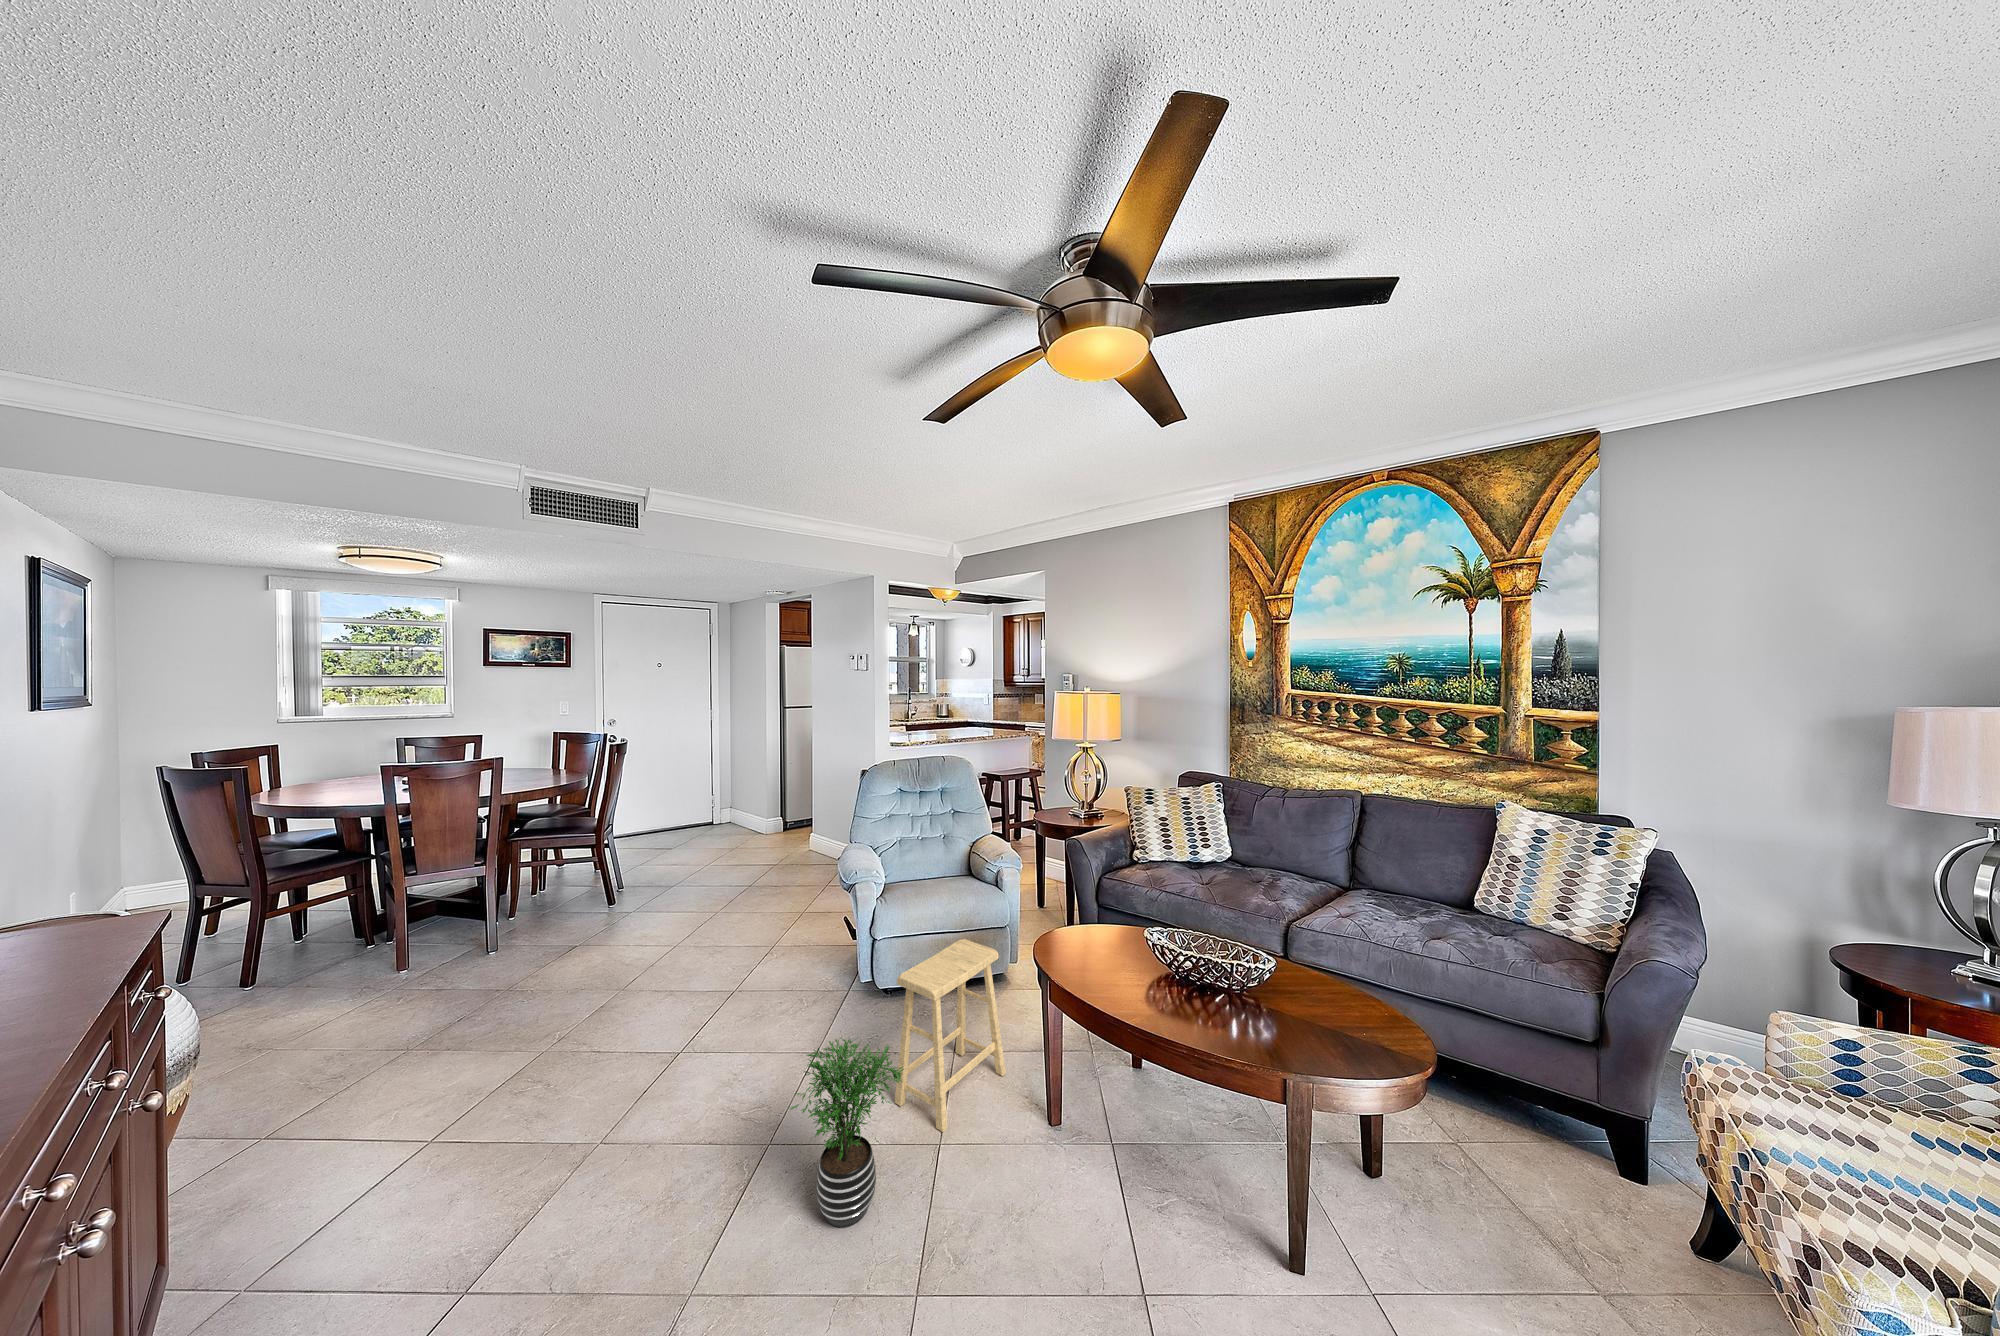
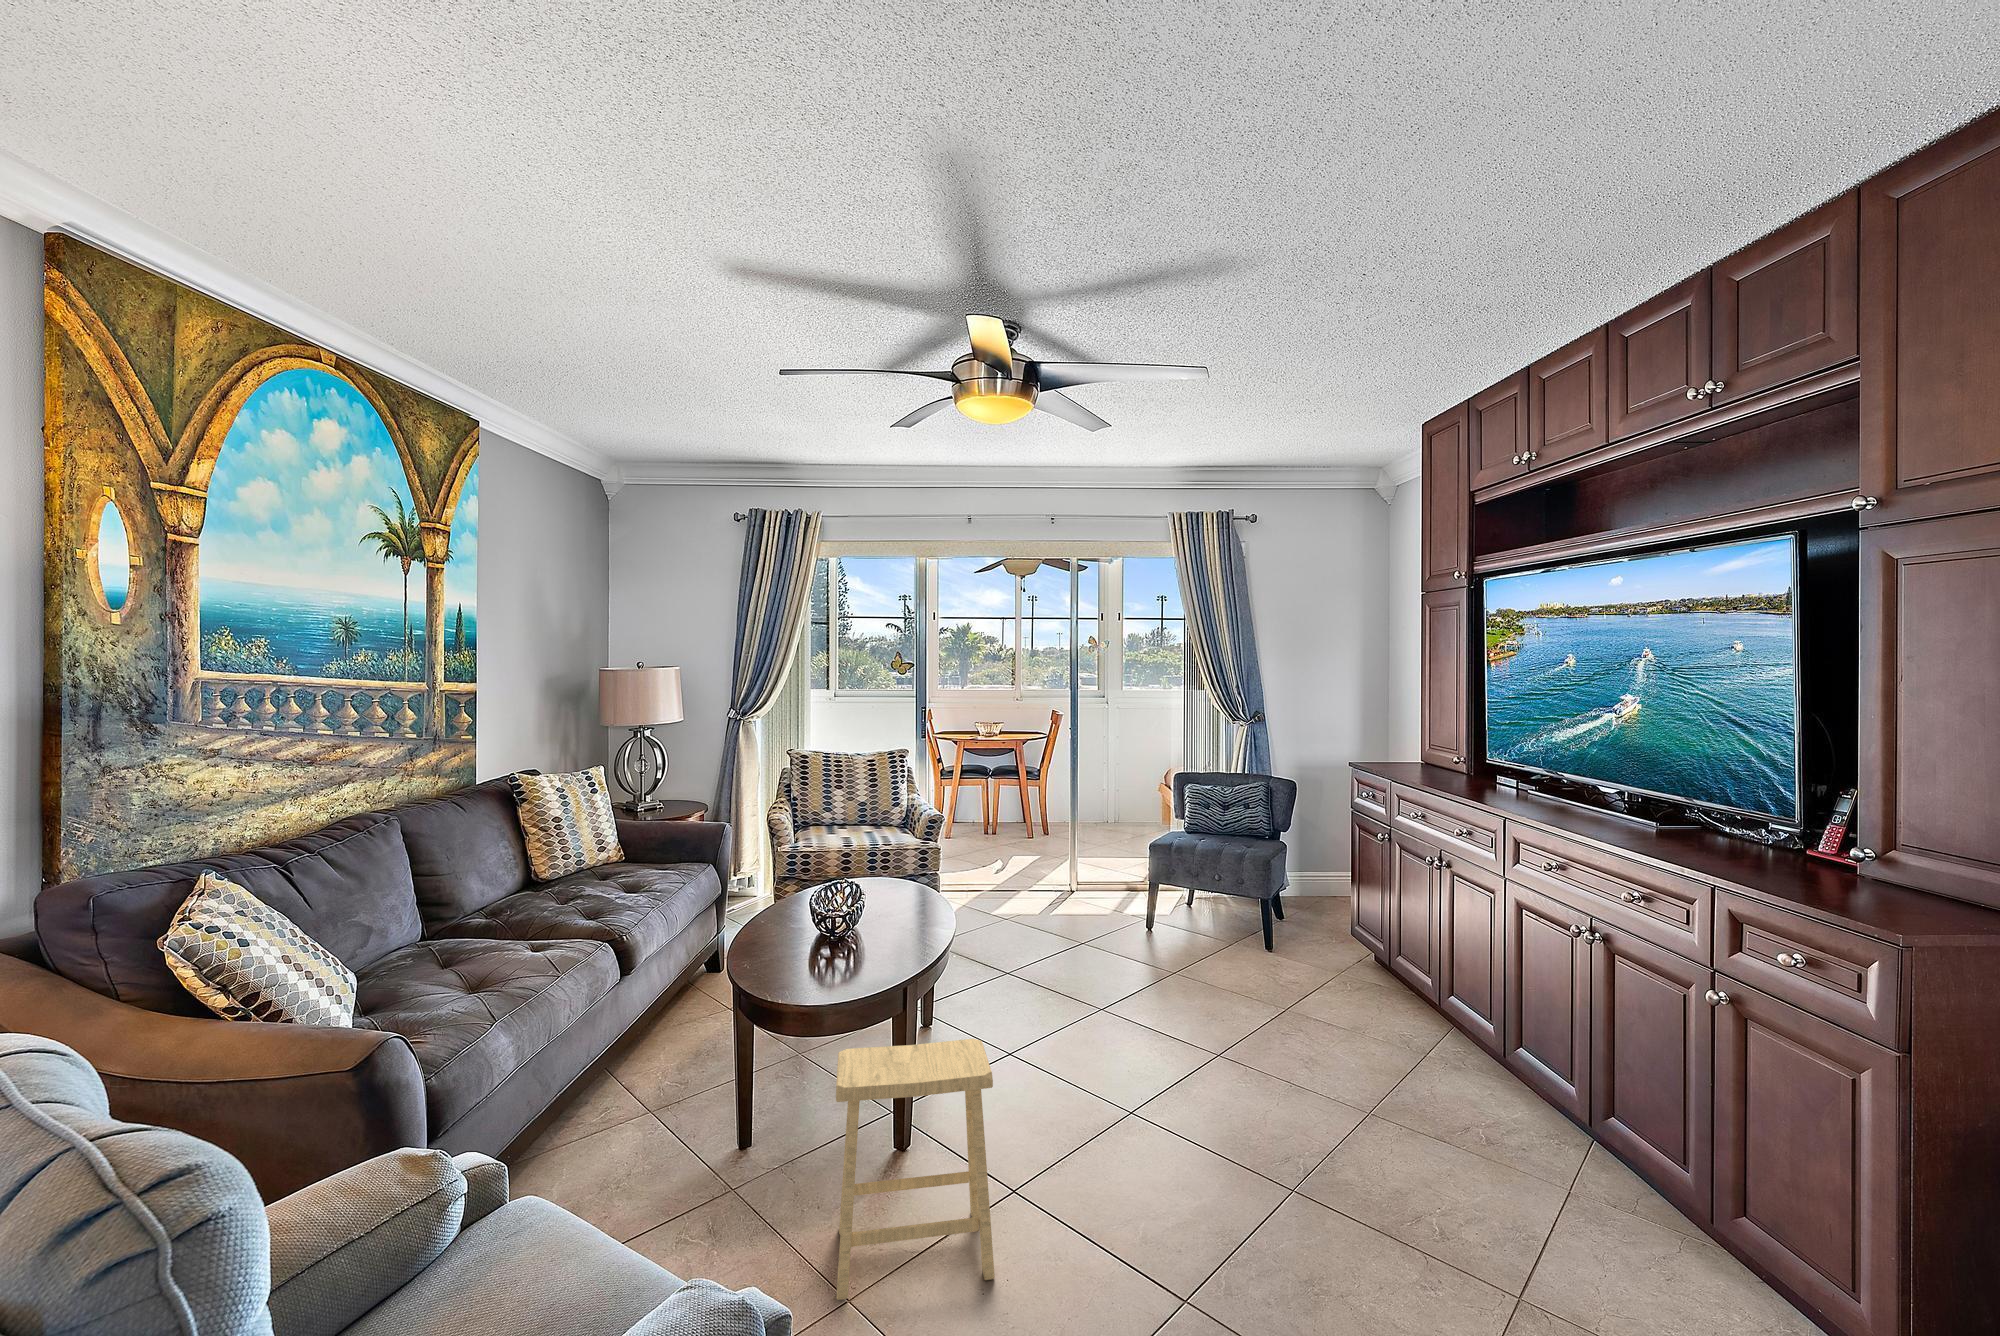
potted plant: present [790,1038,904,1228] -> none [1054,1018,1180,1218]

